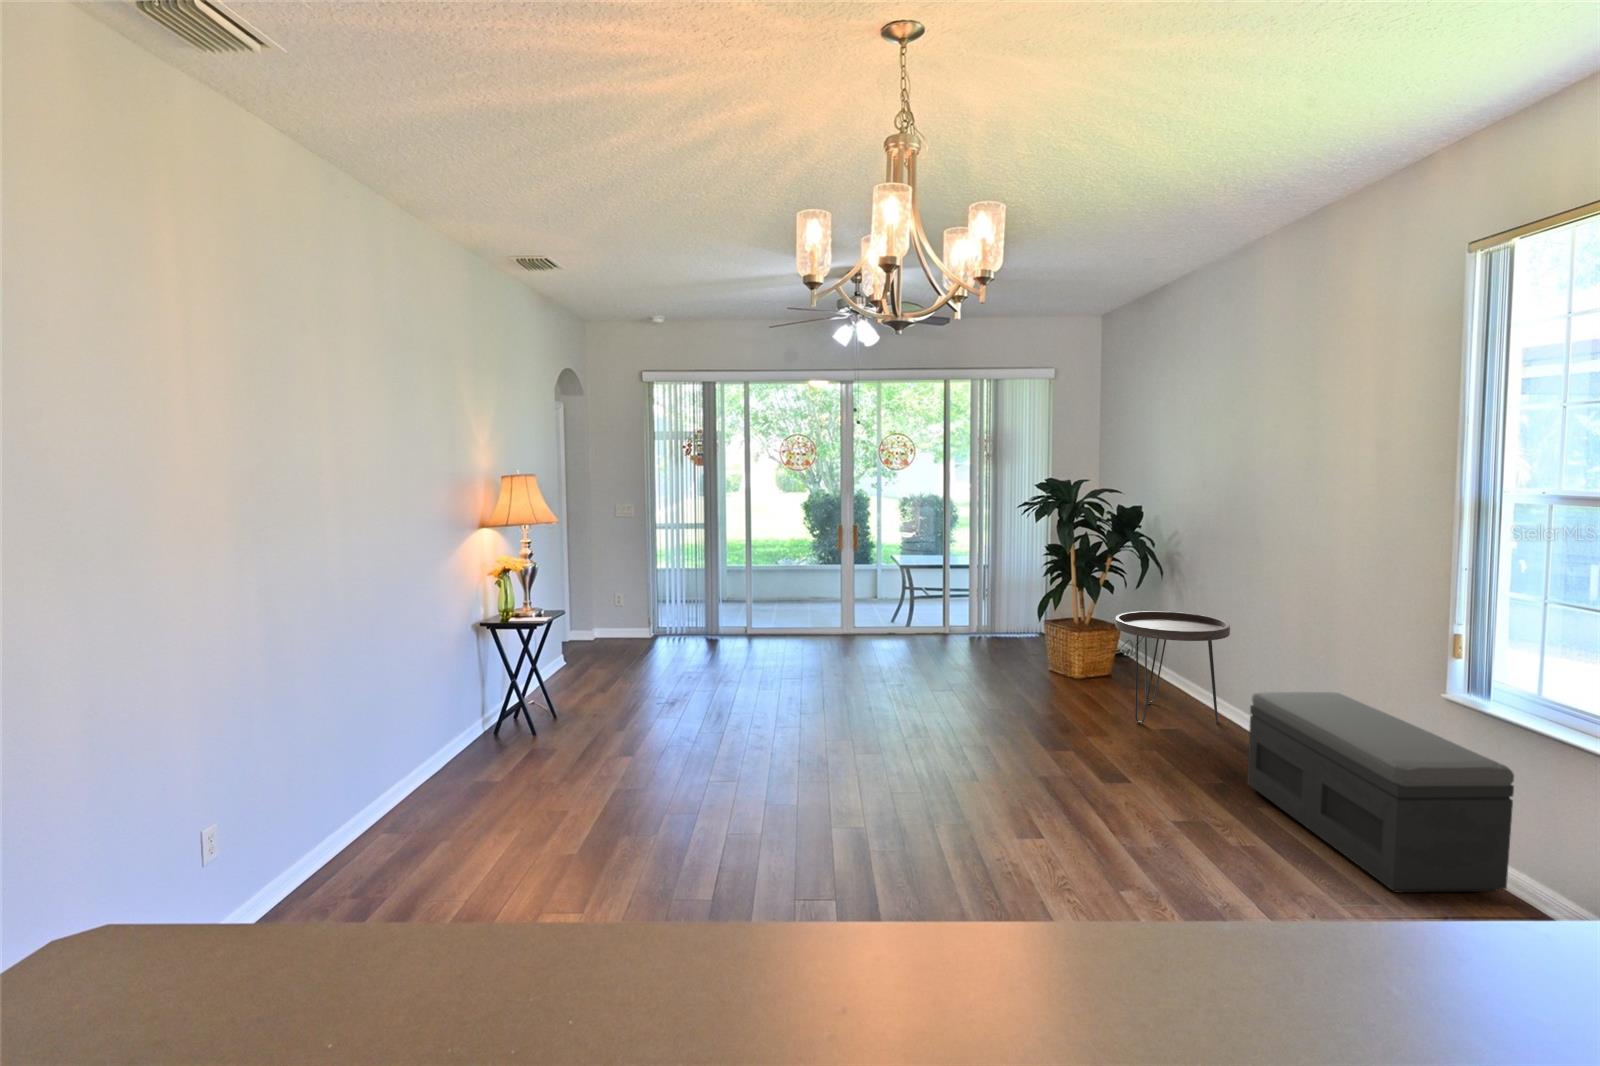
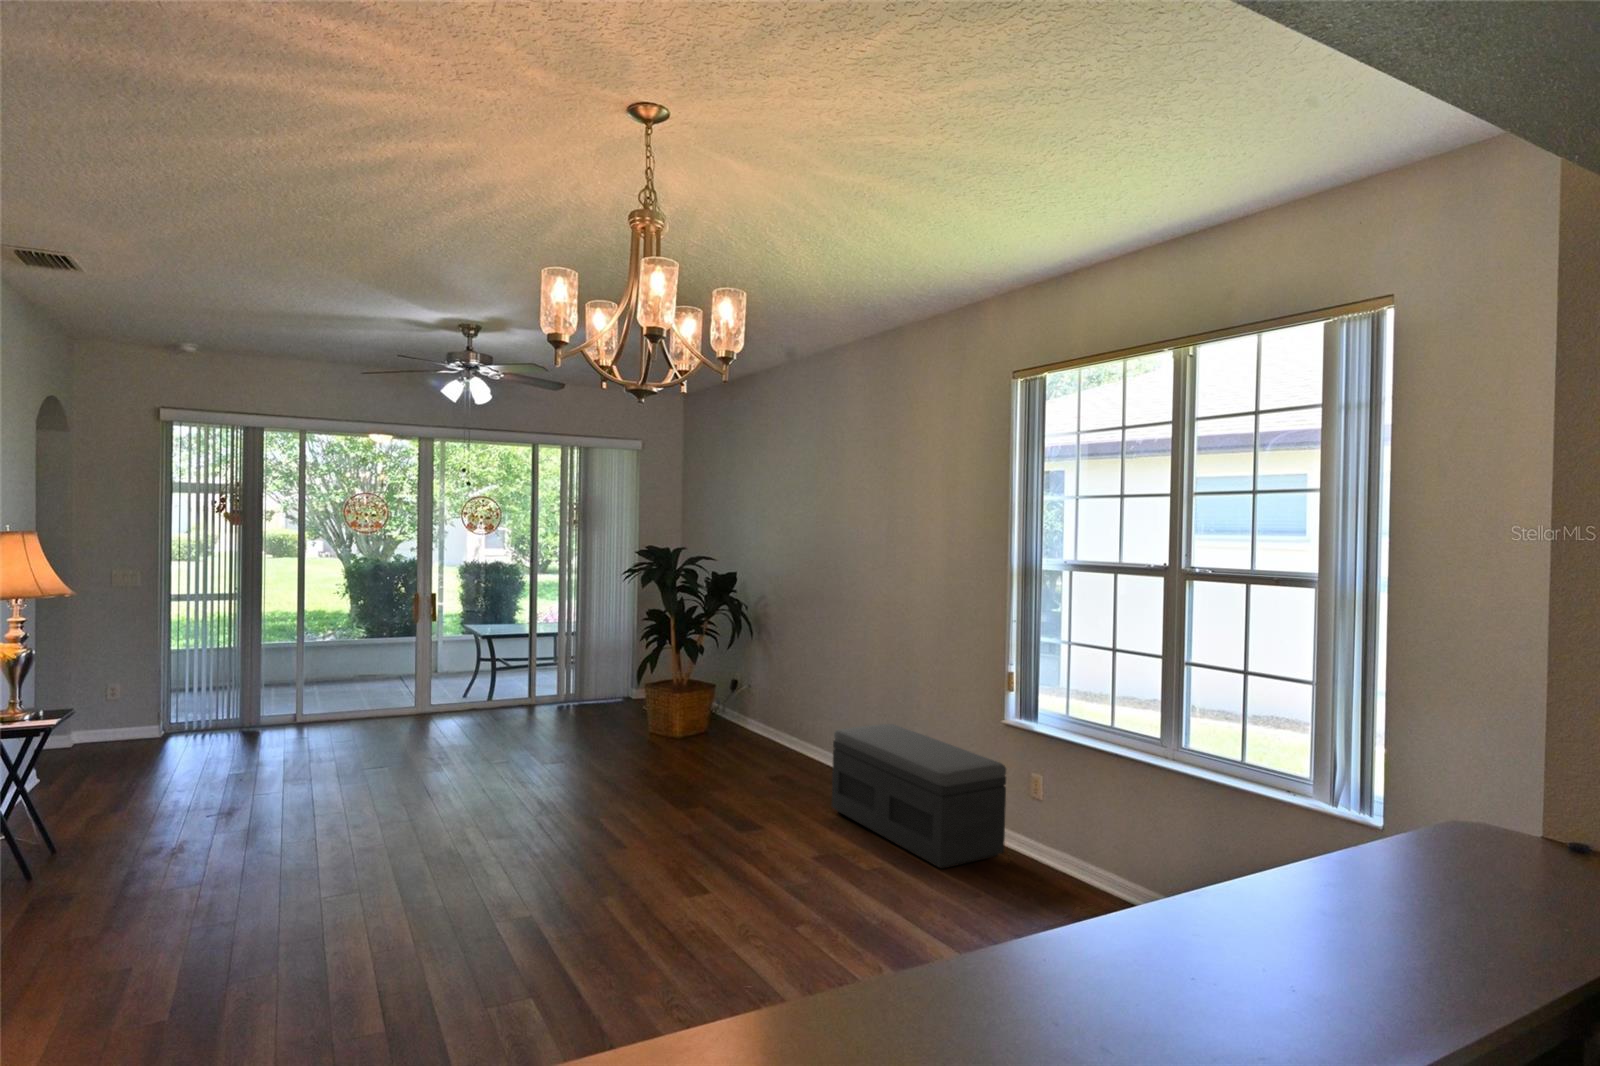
side table: present [1115,611,1230,723] -> none [715,667,807,770]

